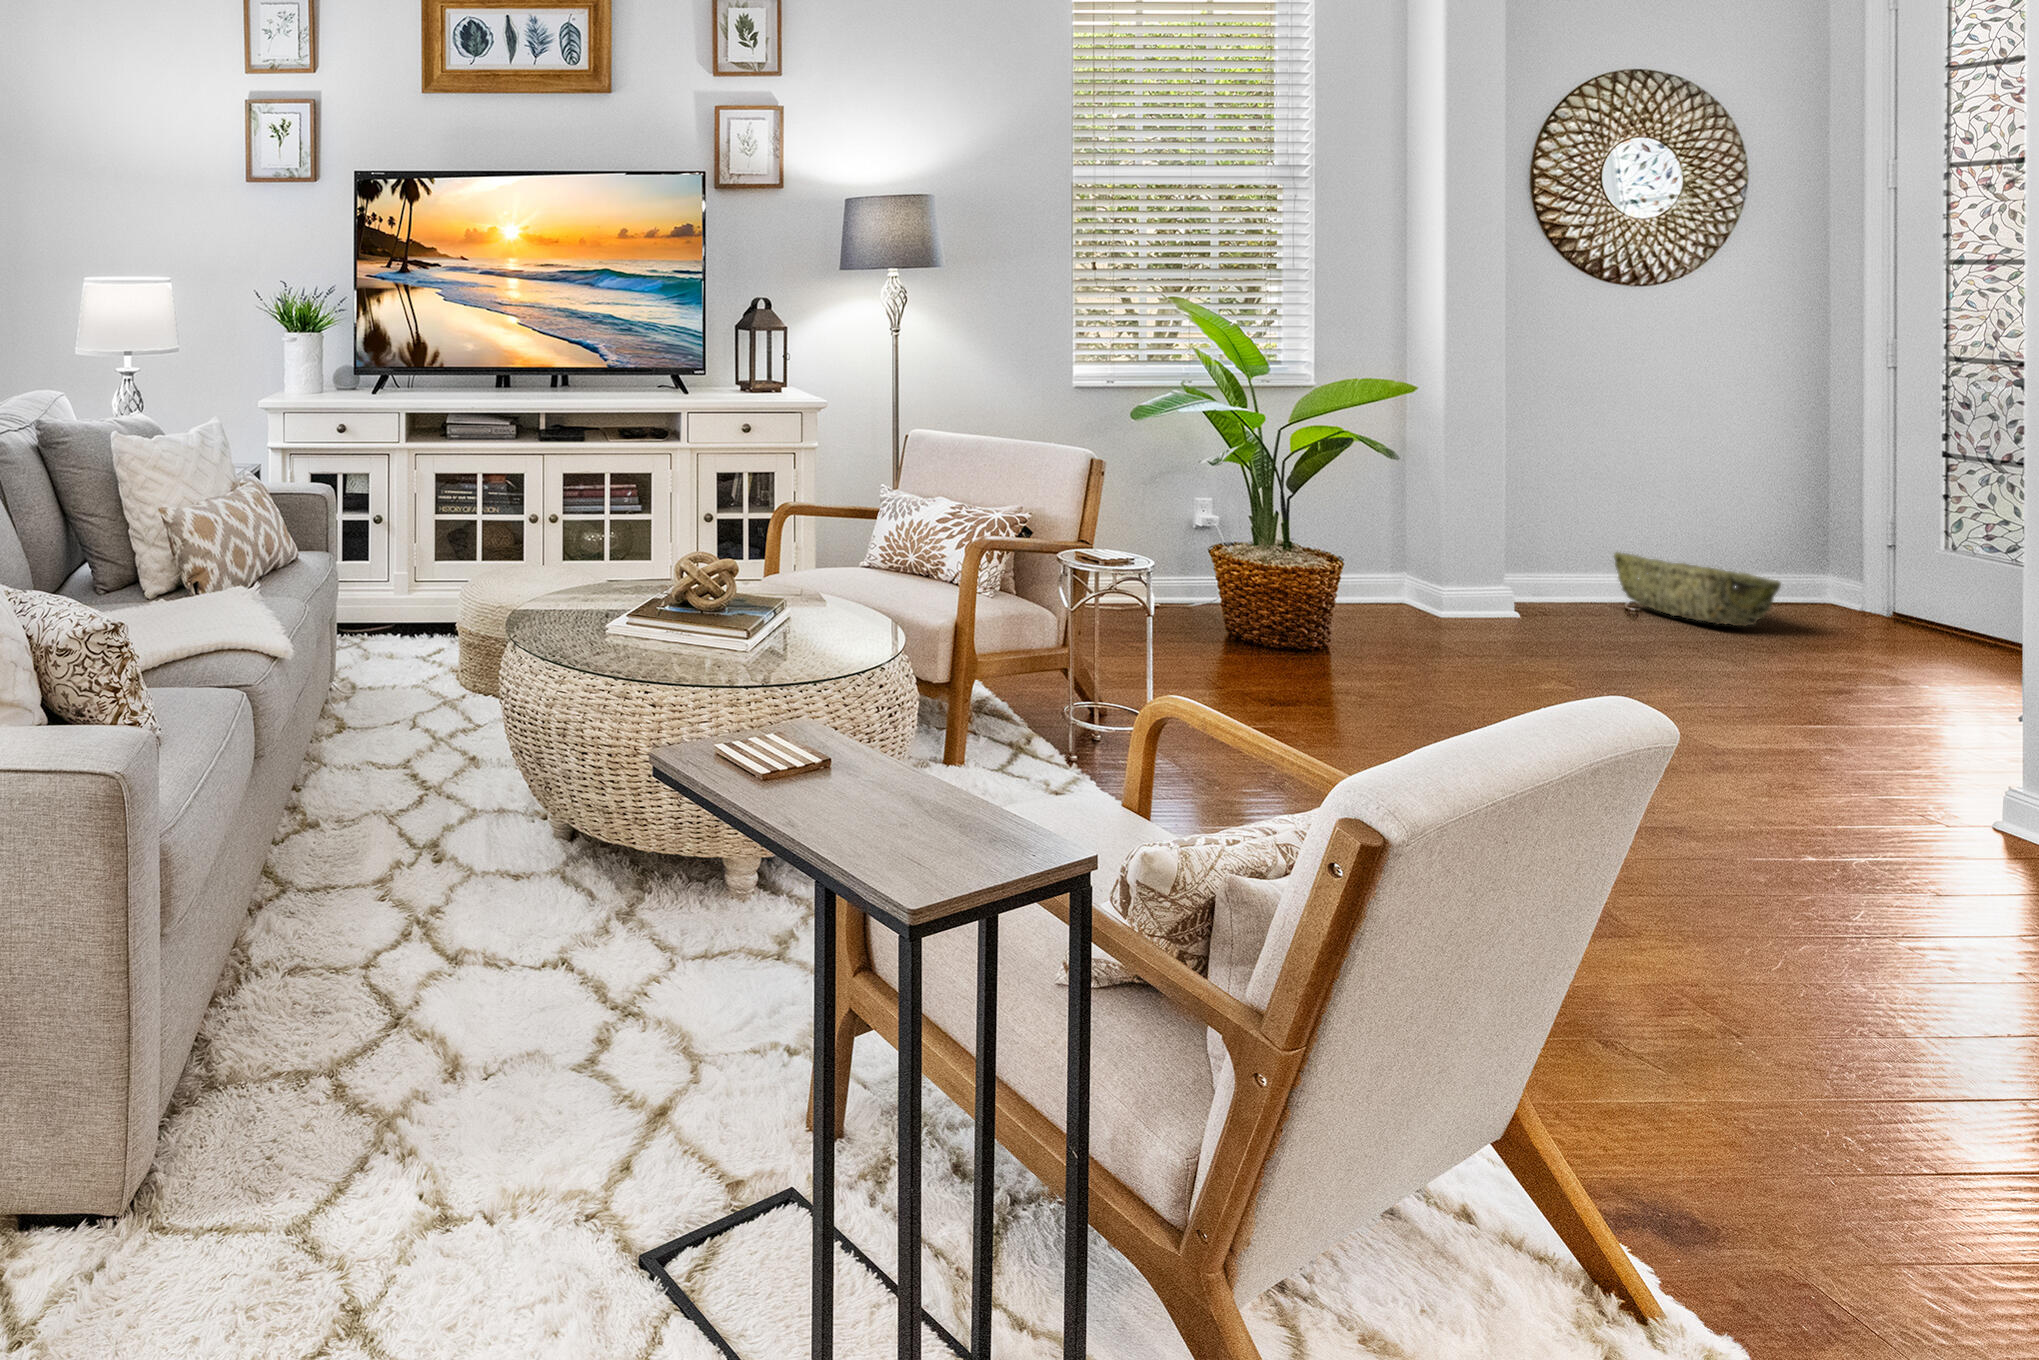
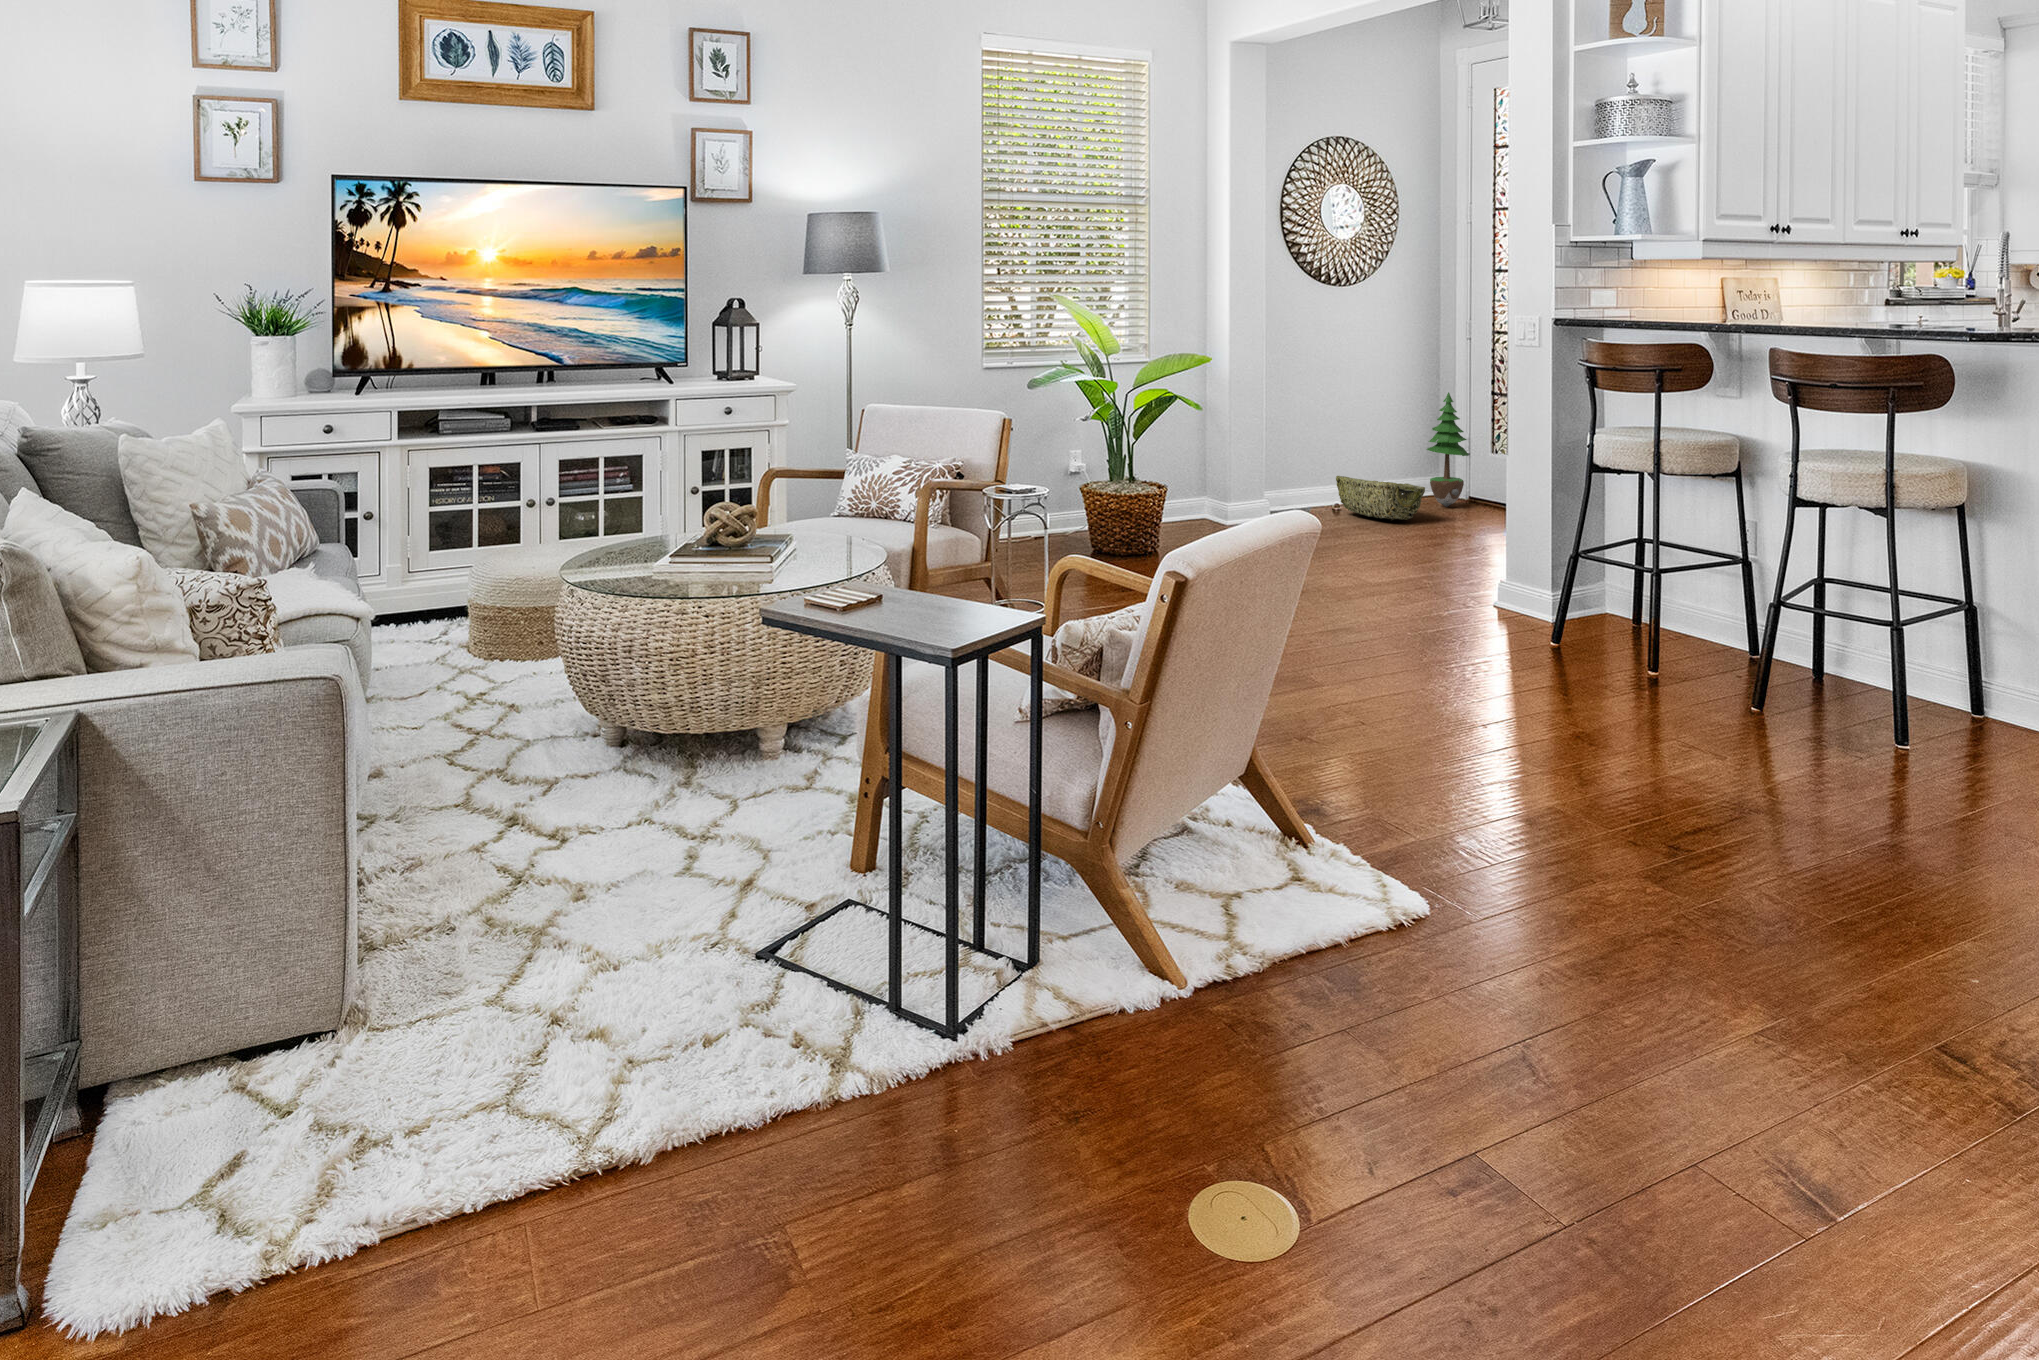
potted tree: none [1779,440,1864,611] -> present [1427,392,1468,507]

